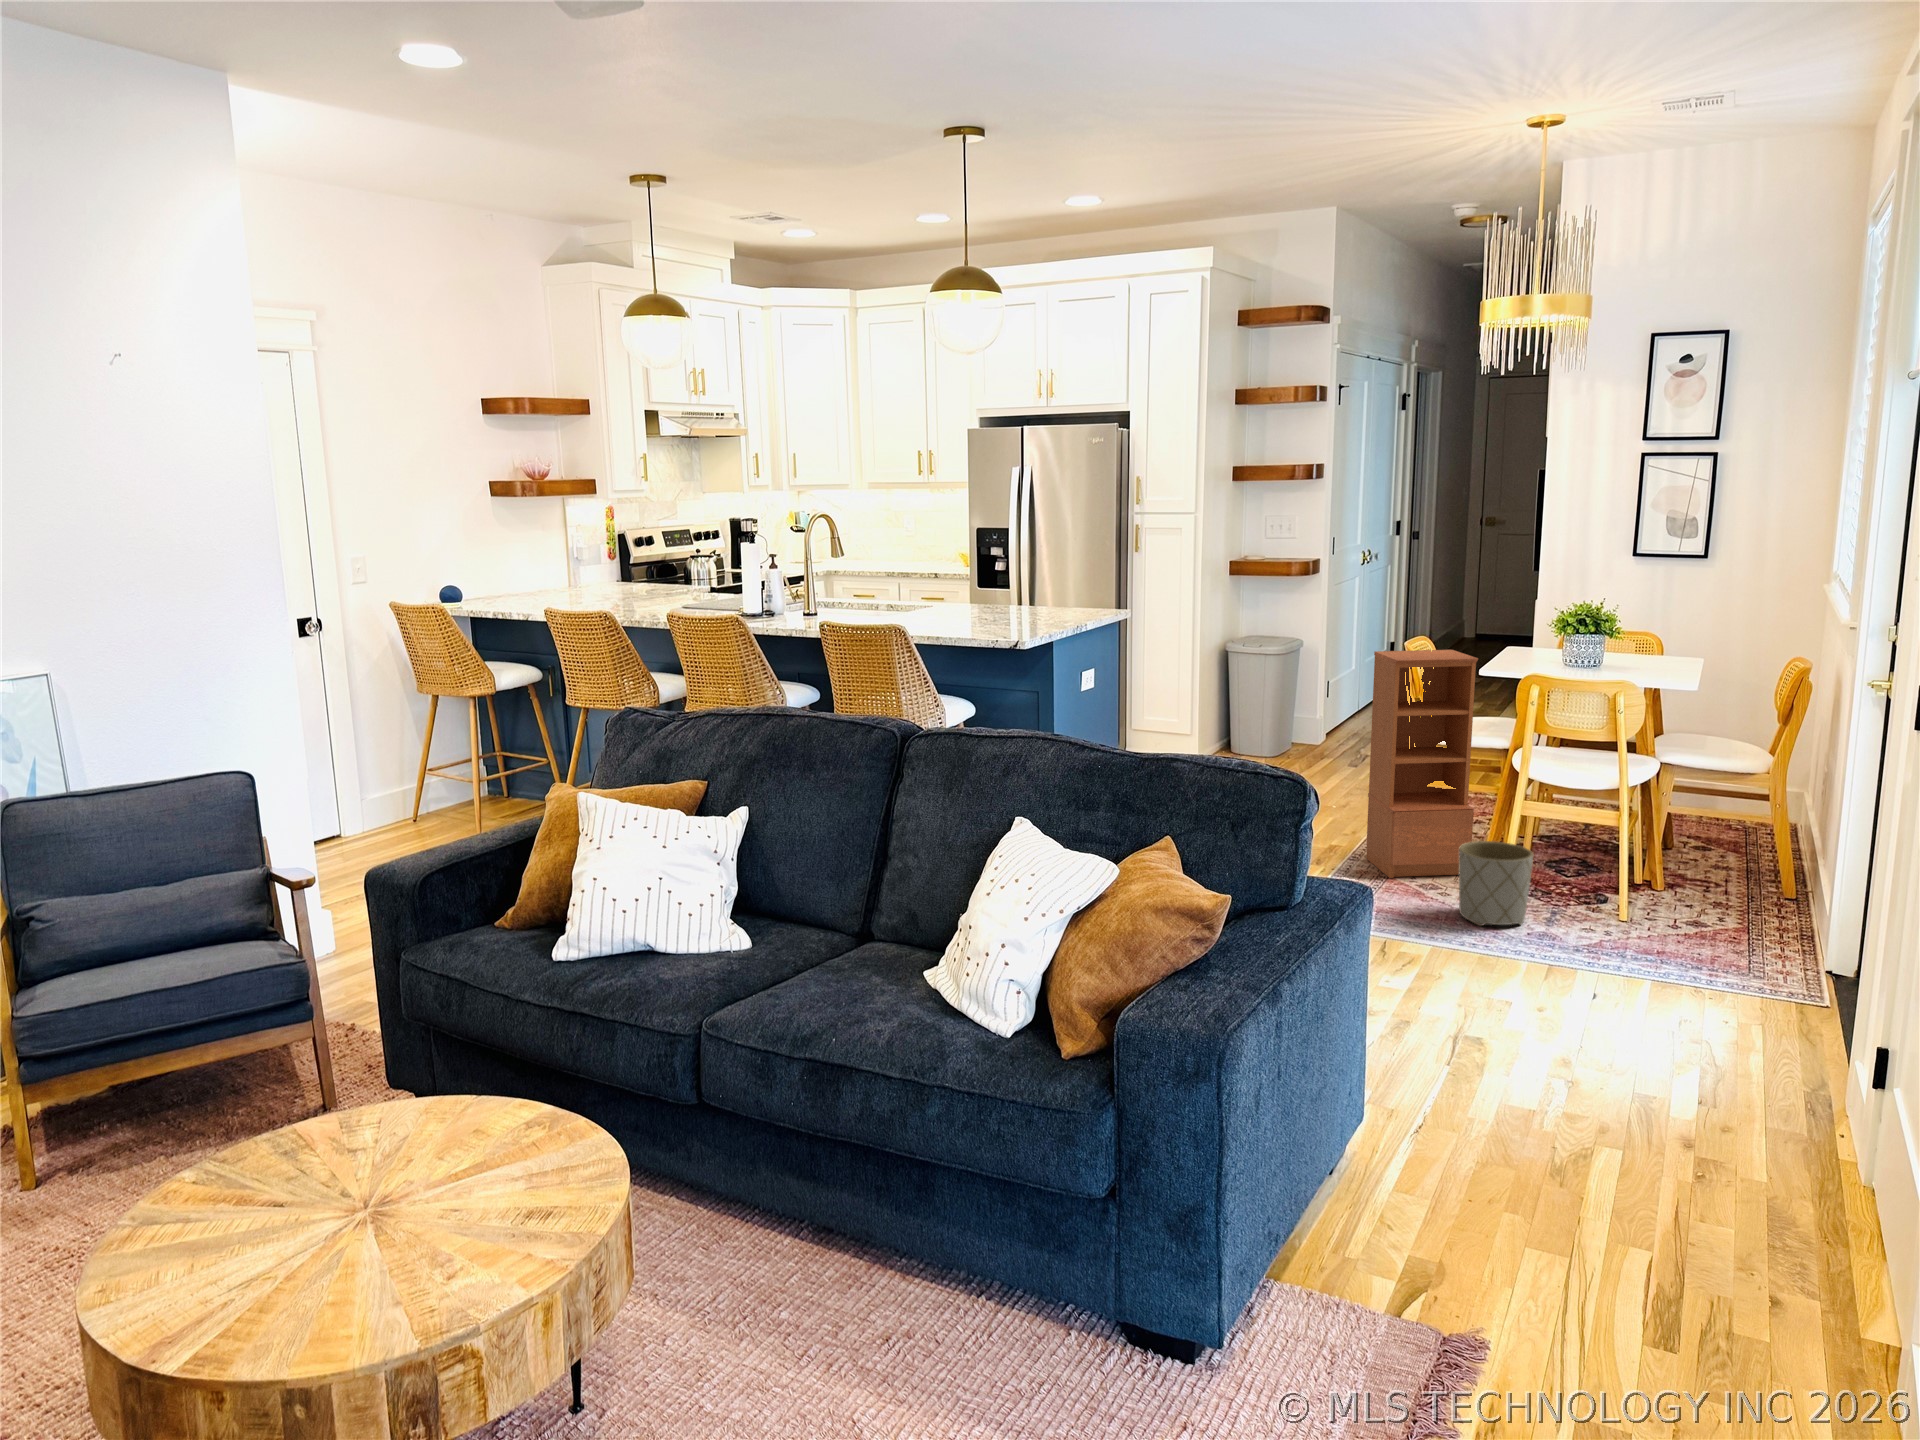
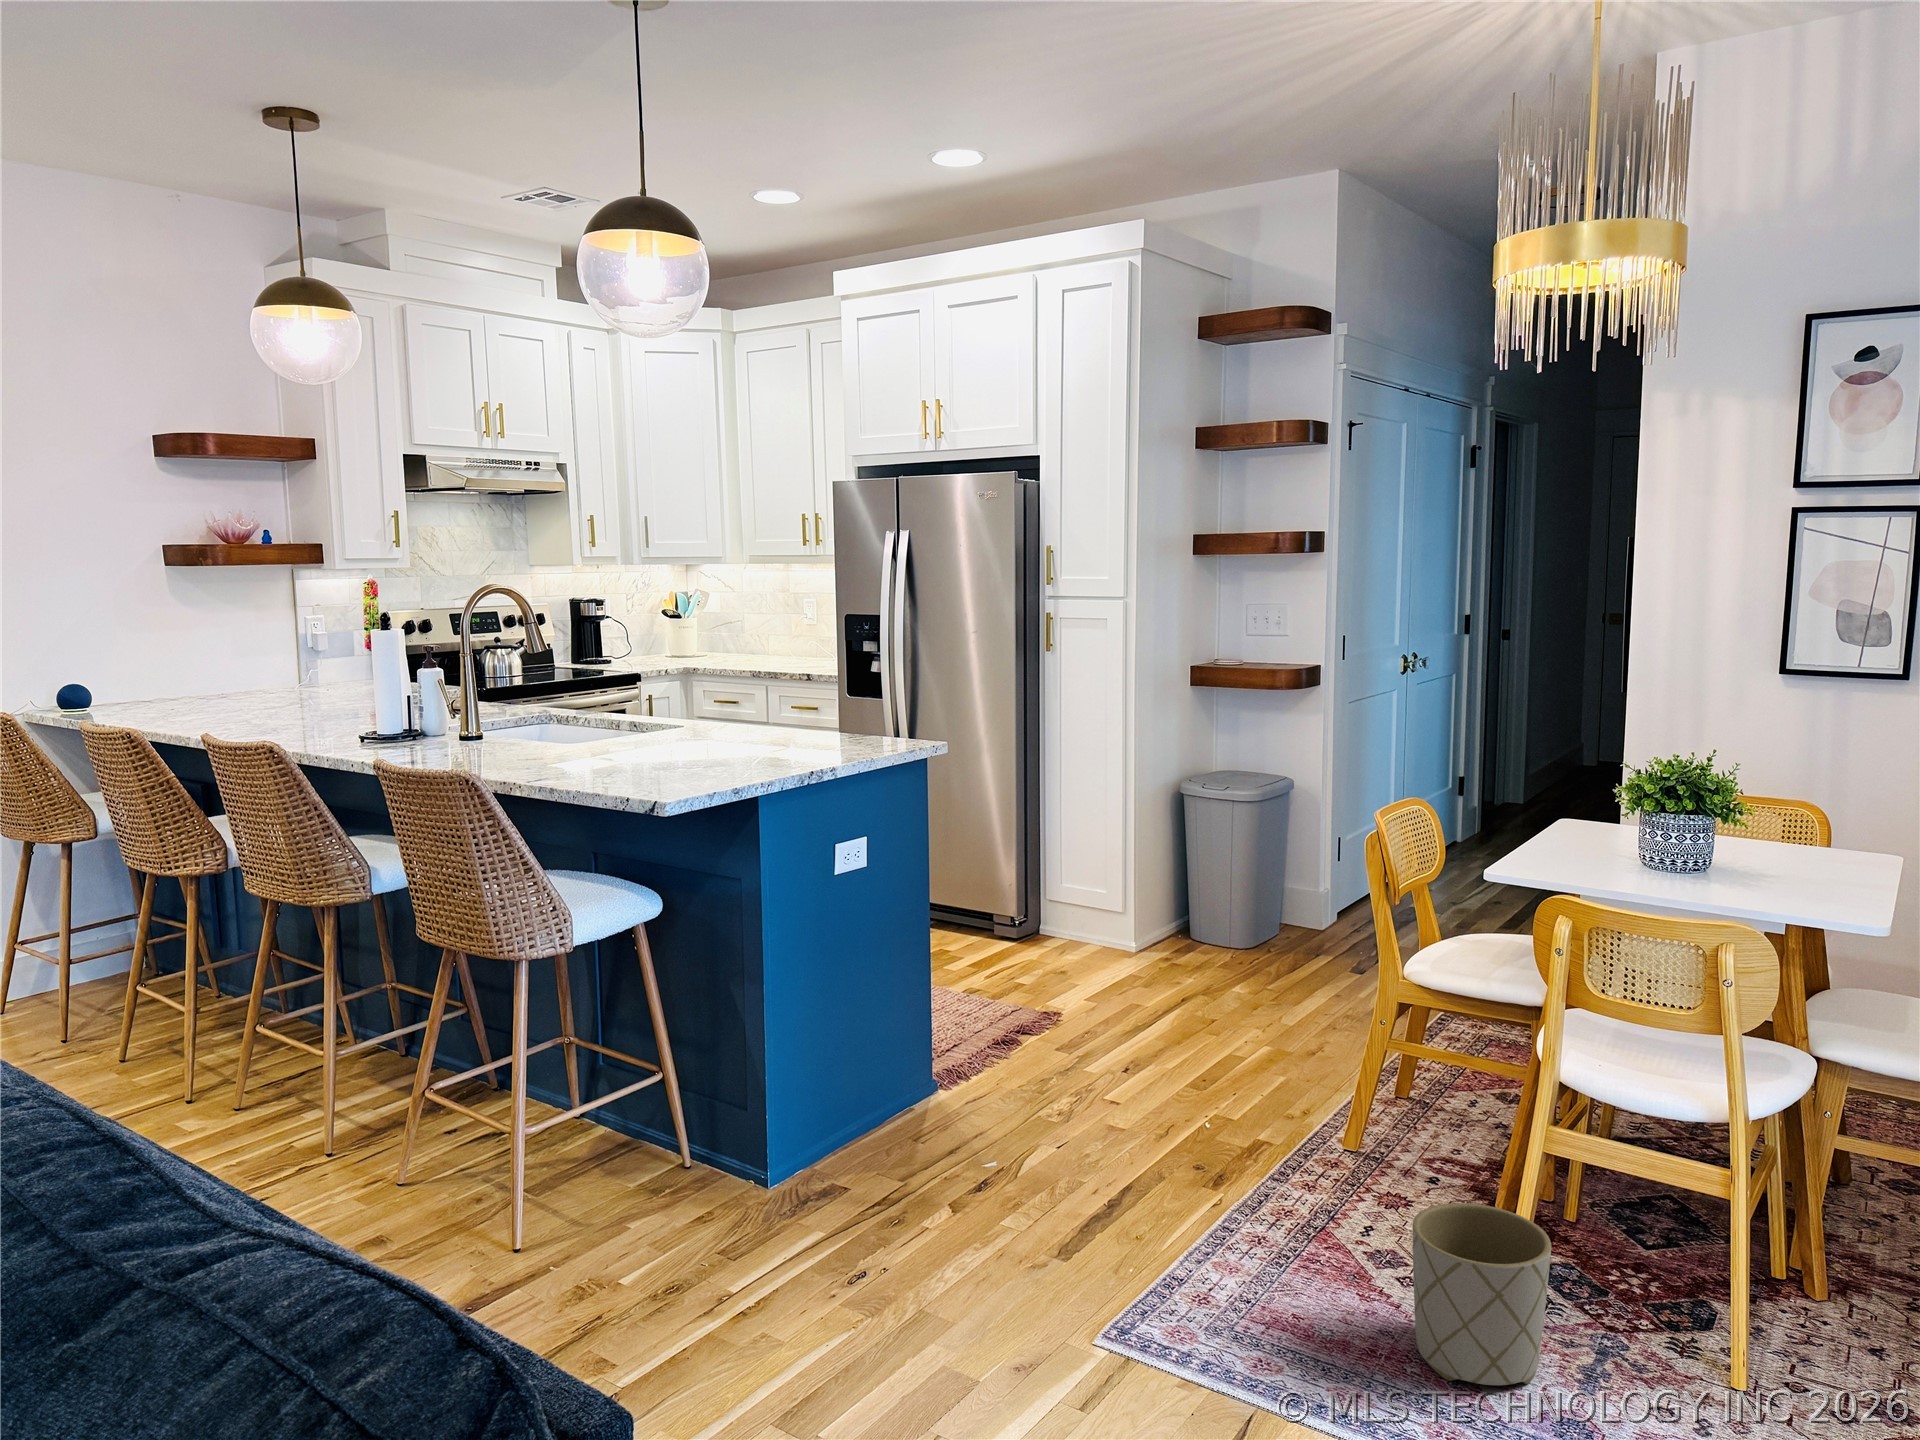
bookcase: present [1366,650,1478,878] -> none [1302,833,1476,1233]

